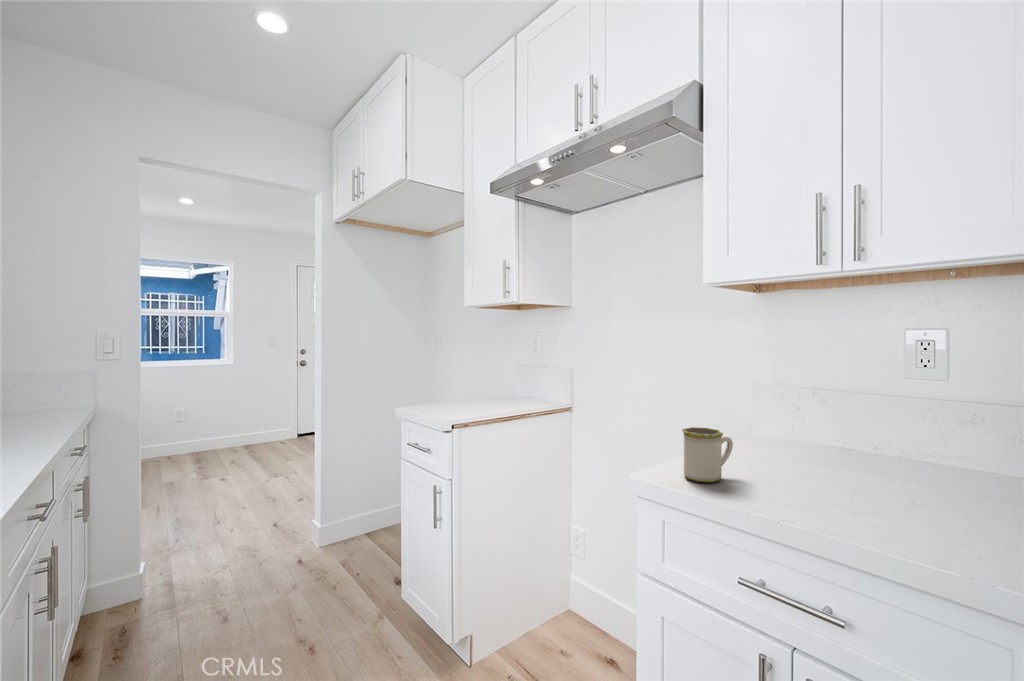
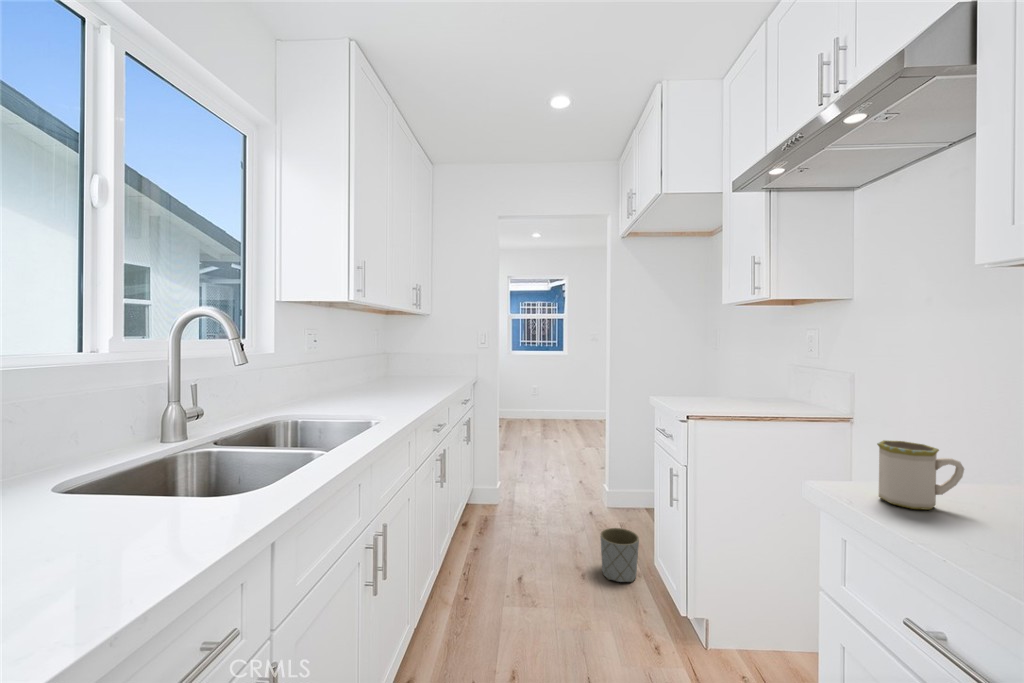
planter: none [336,571,384,641] -> present [600,528,639,582]

